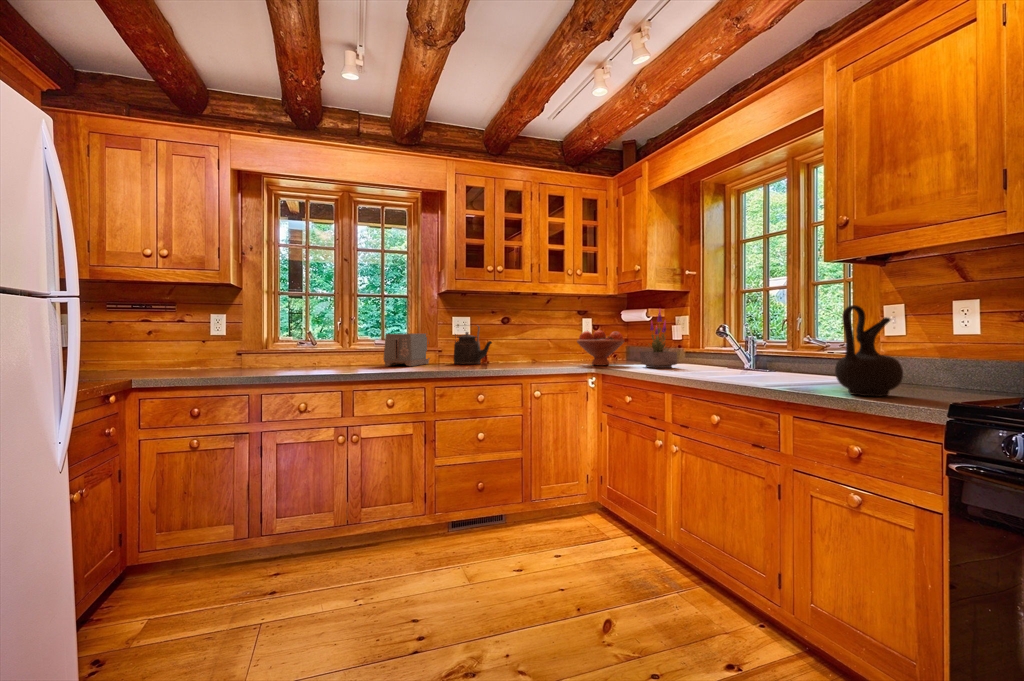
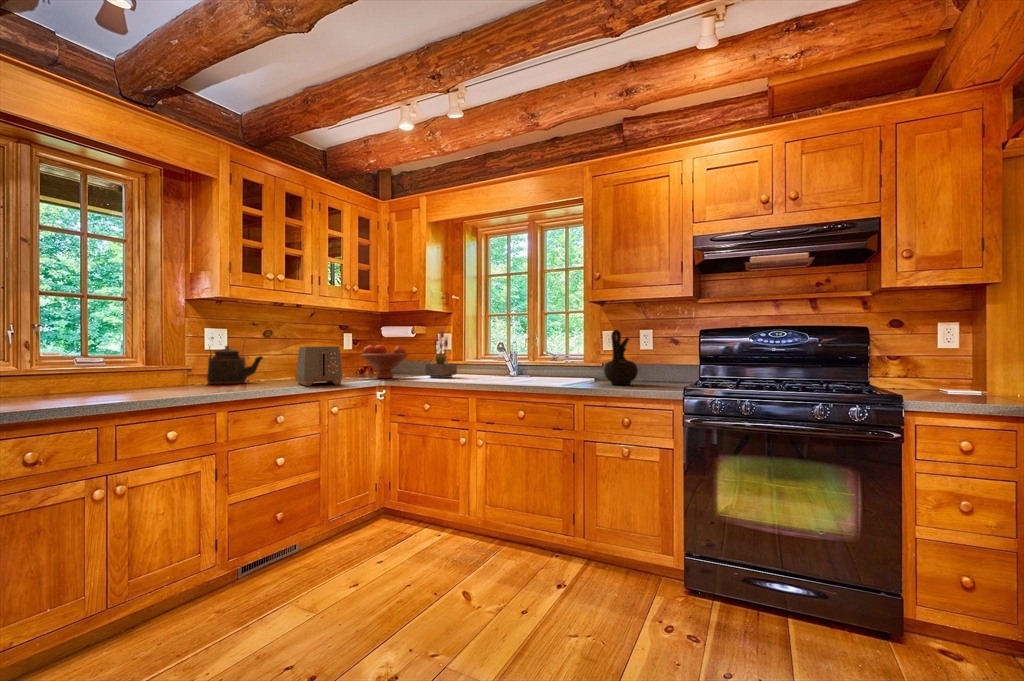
toaster: present [383,334,429,366] -> present [297,347,342,386]

